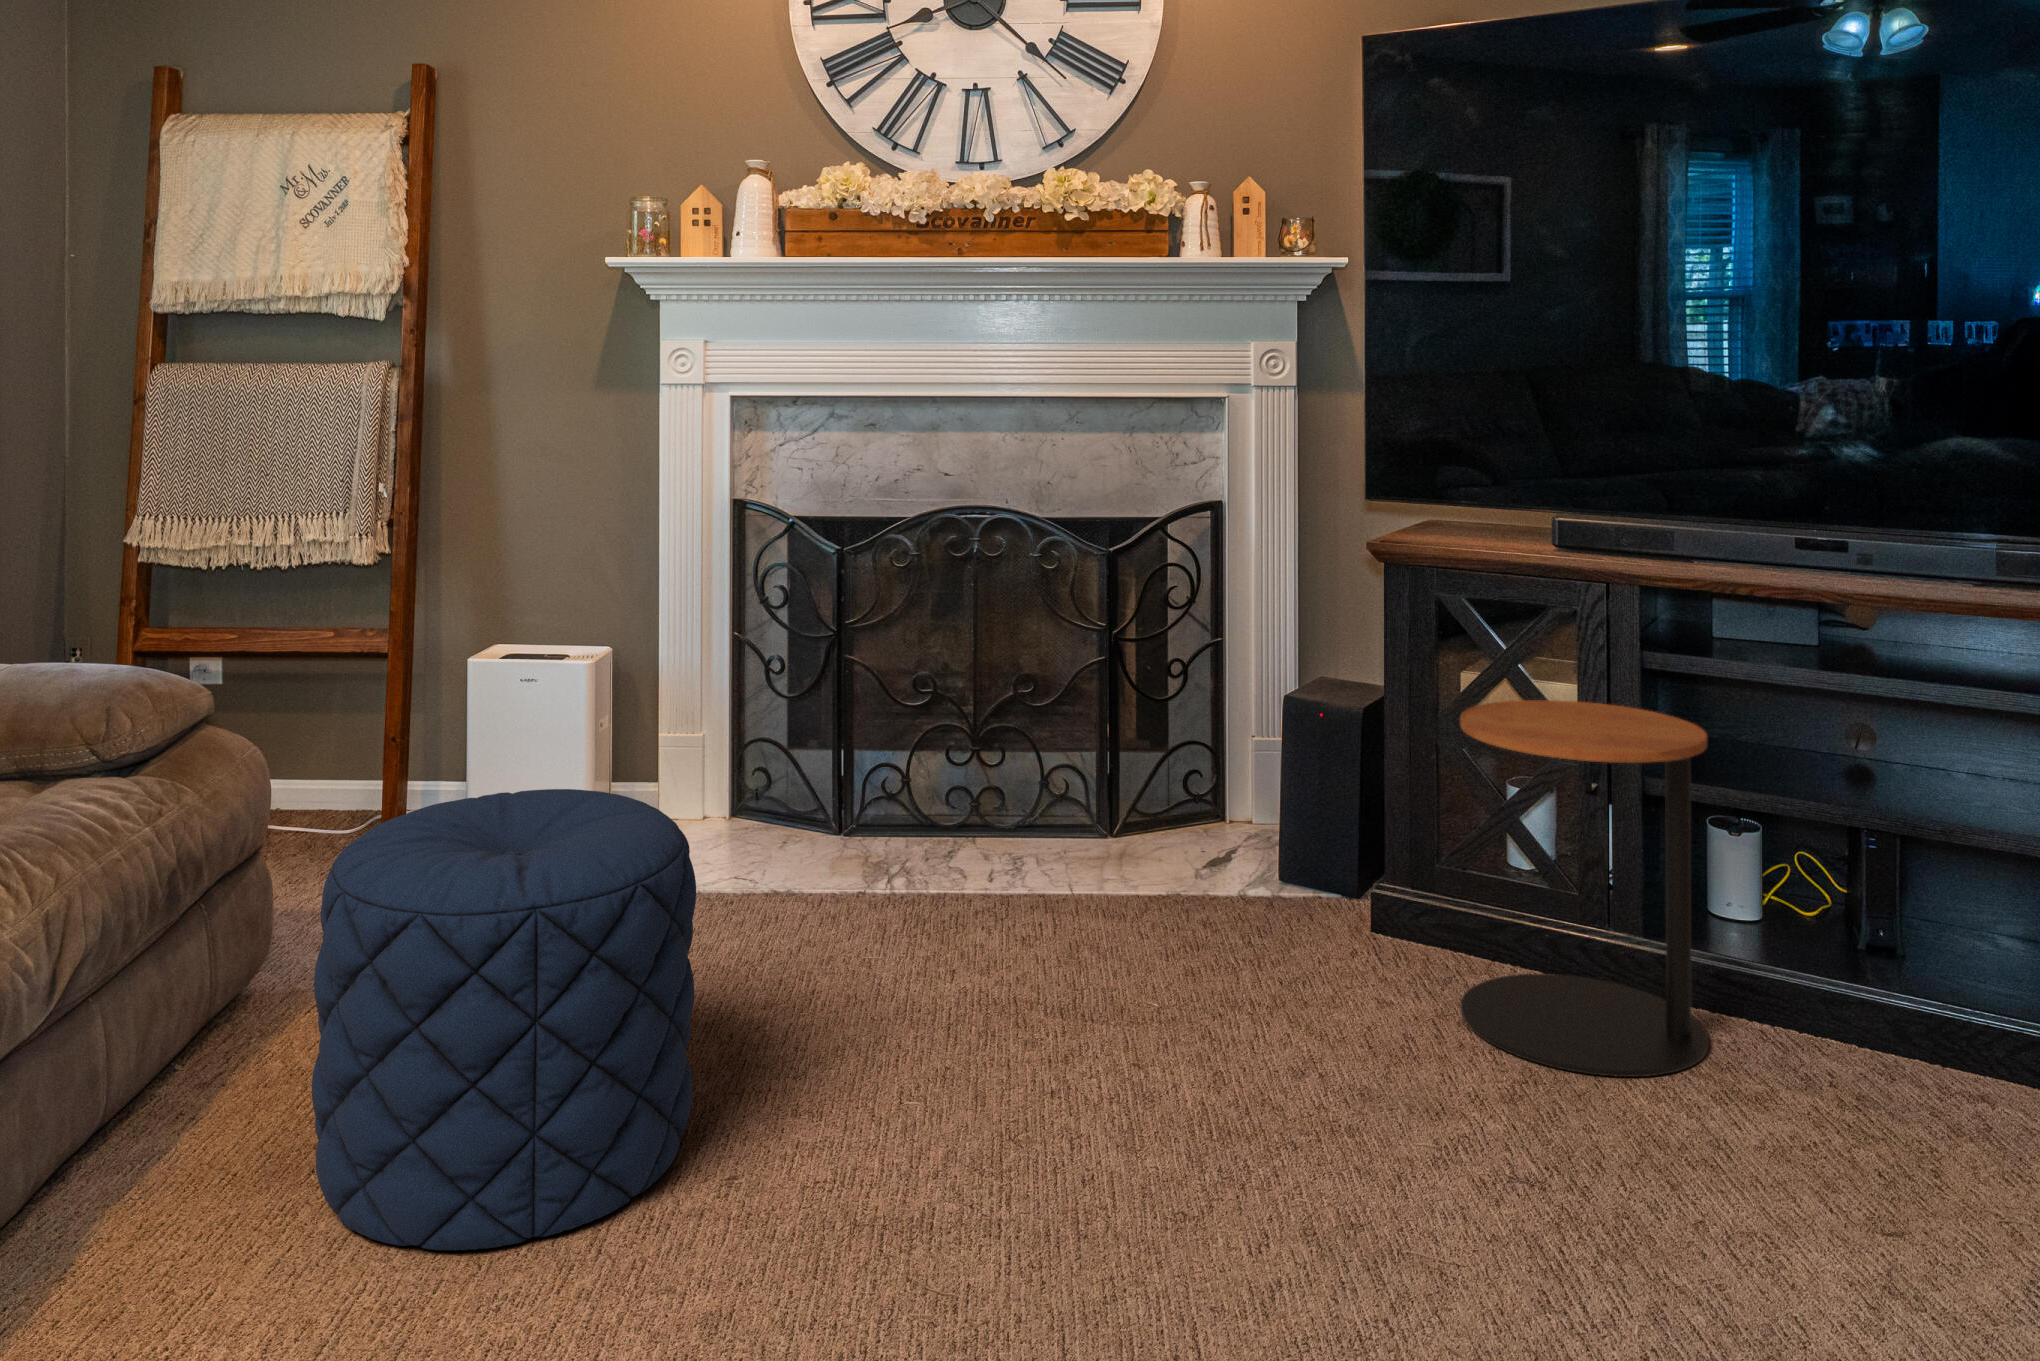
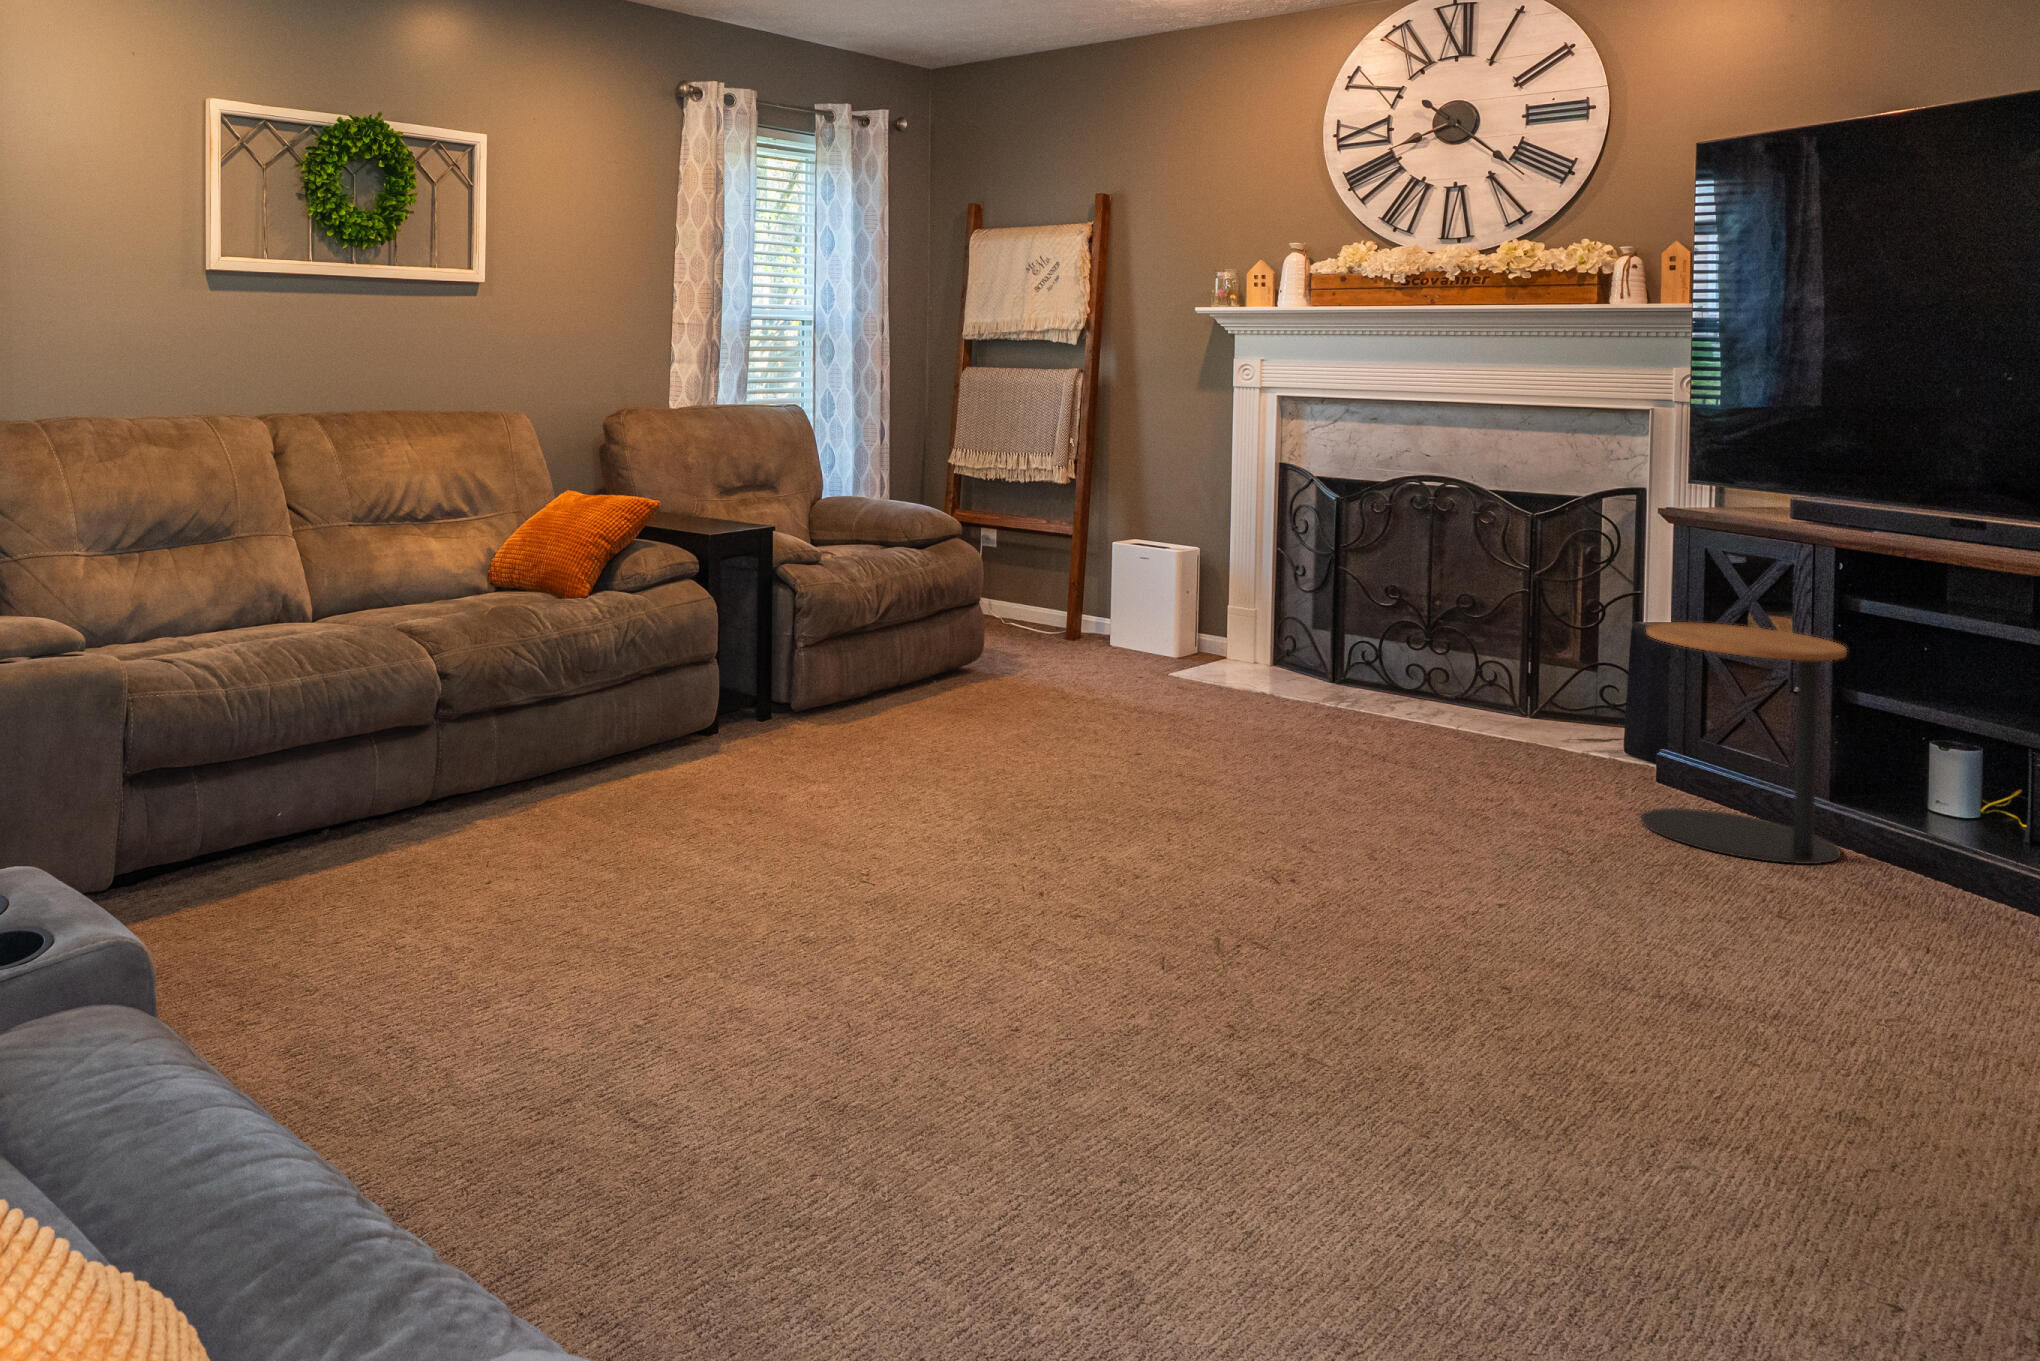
pouf: present [312,789,696,1251] -> none [964,572,1131,743]

